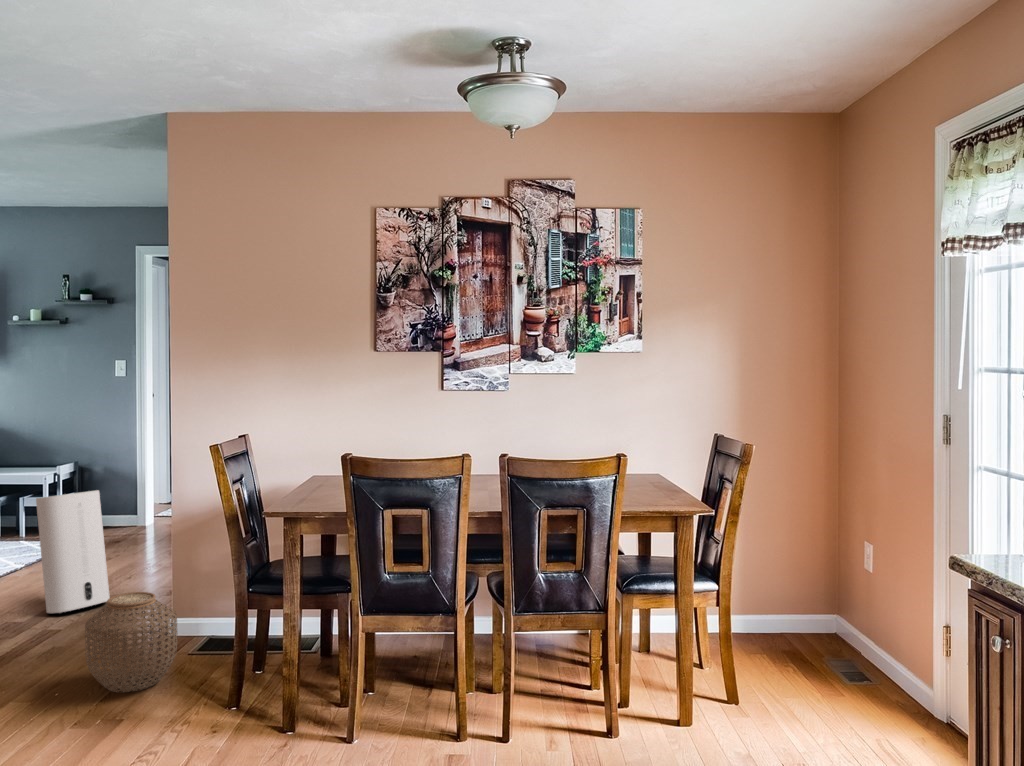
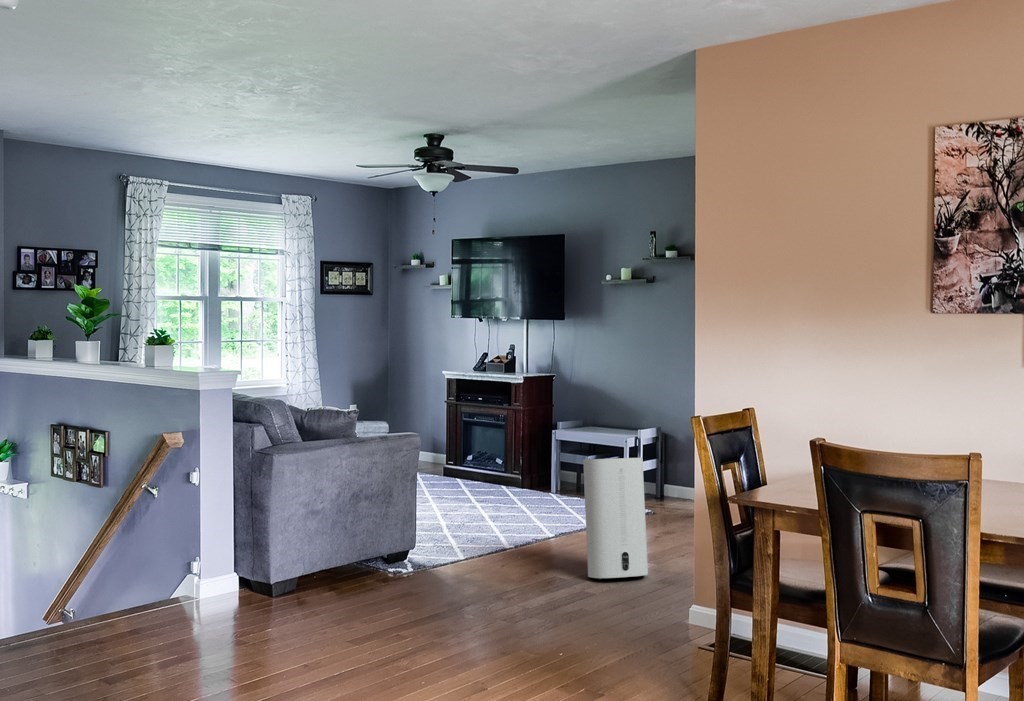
woven basket: present [85,592,177,692] -> none [583,568,673,673]

